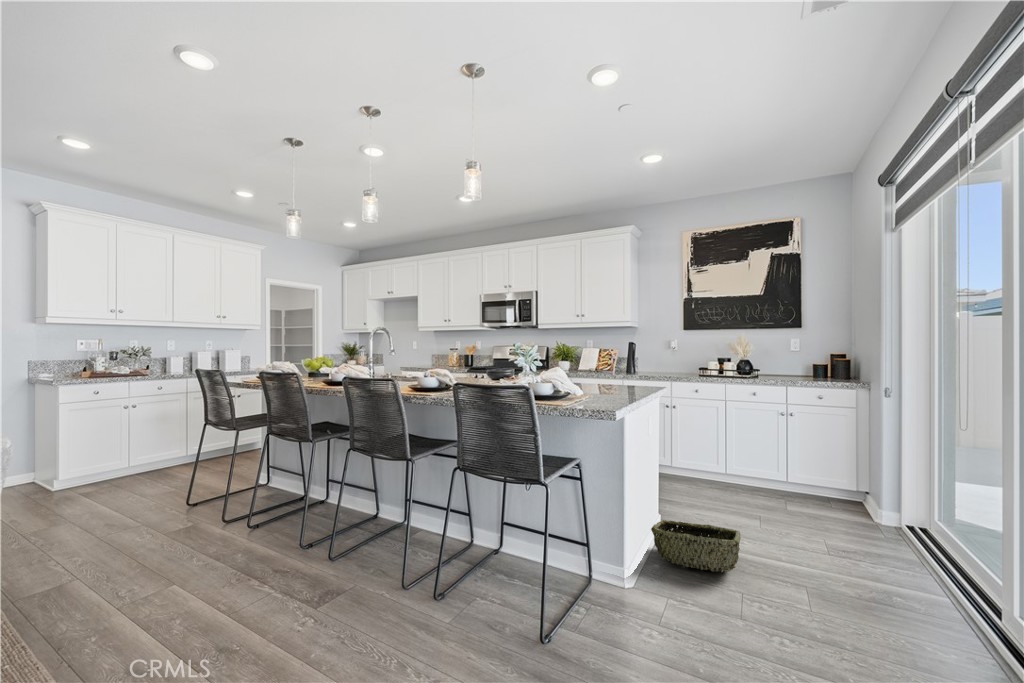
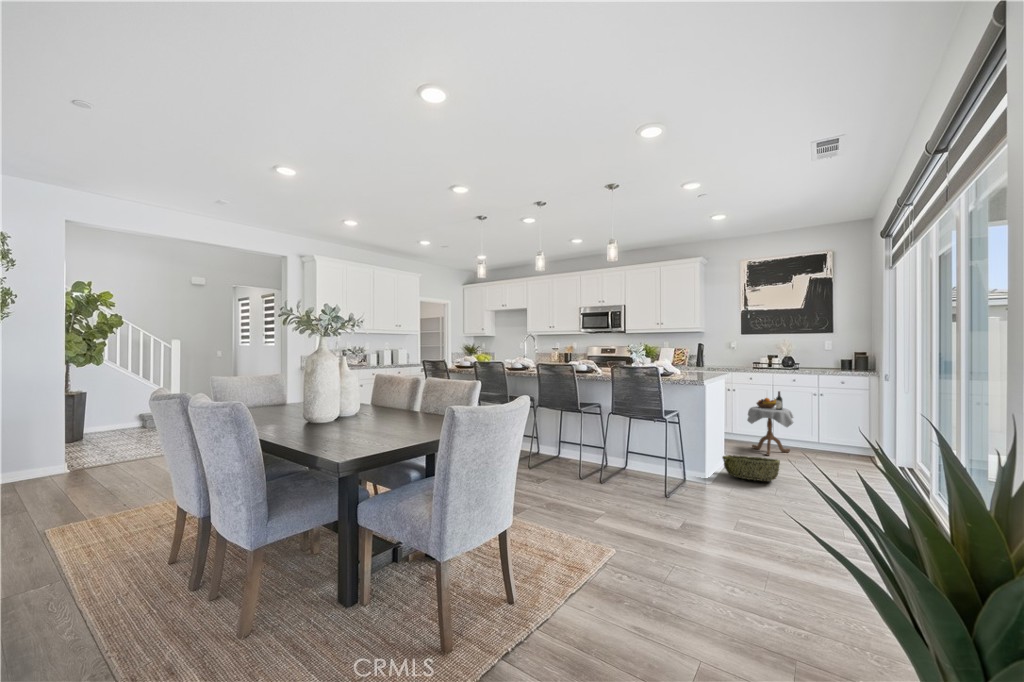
side table: none [690,412,755,506] -> present [747,391,793,455]

